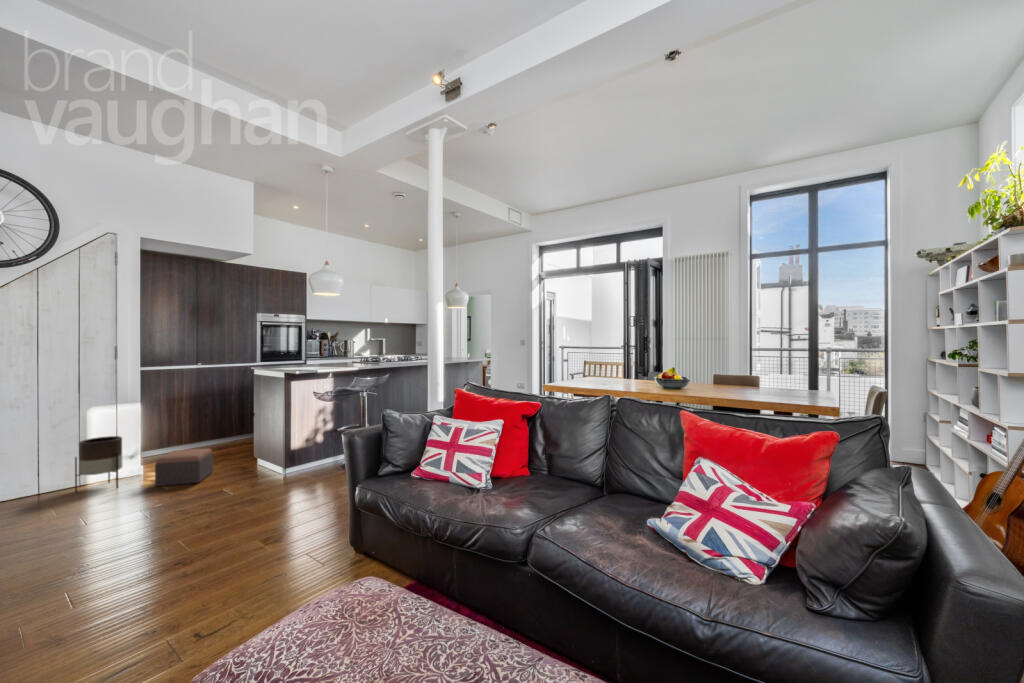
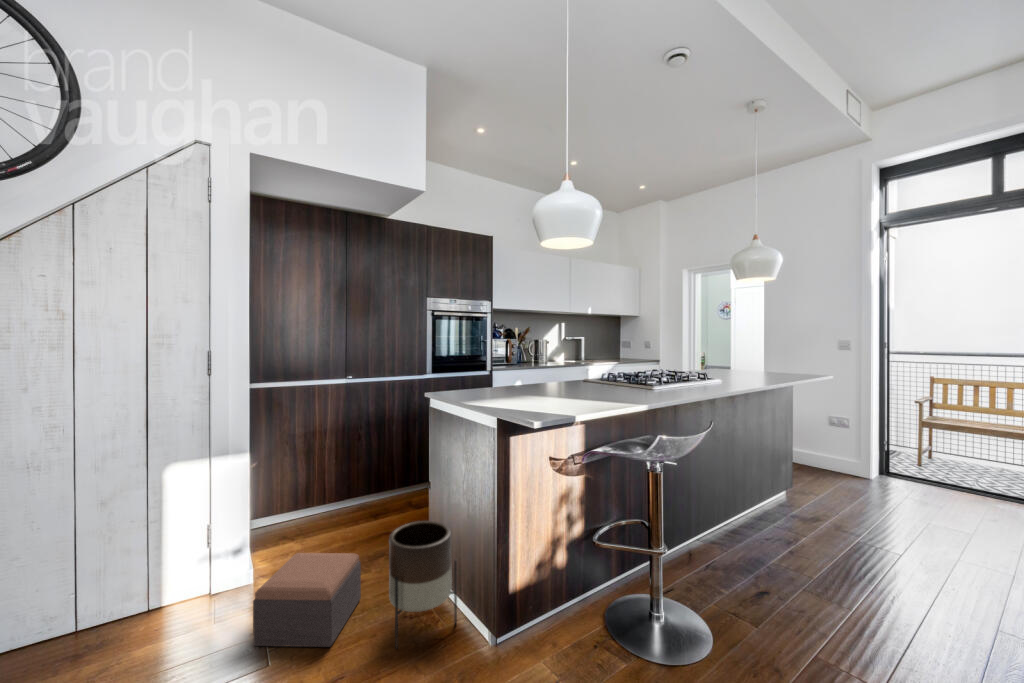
planter: present [75,436,123,492] -> present [389,521,457,649]

